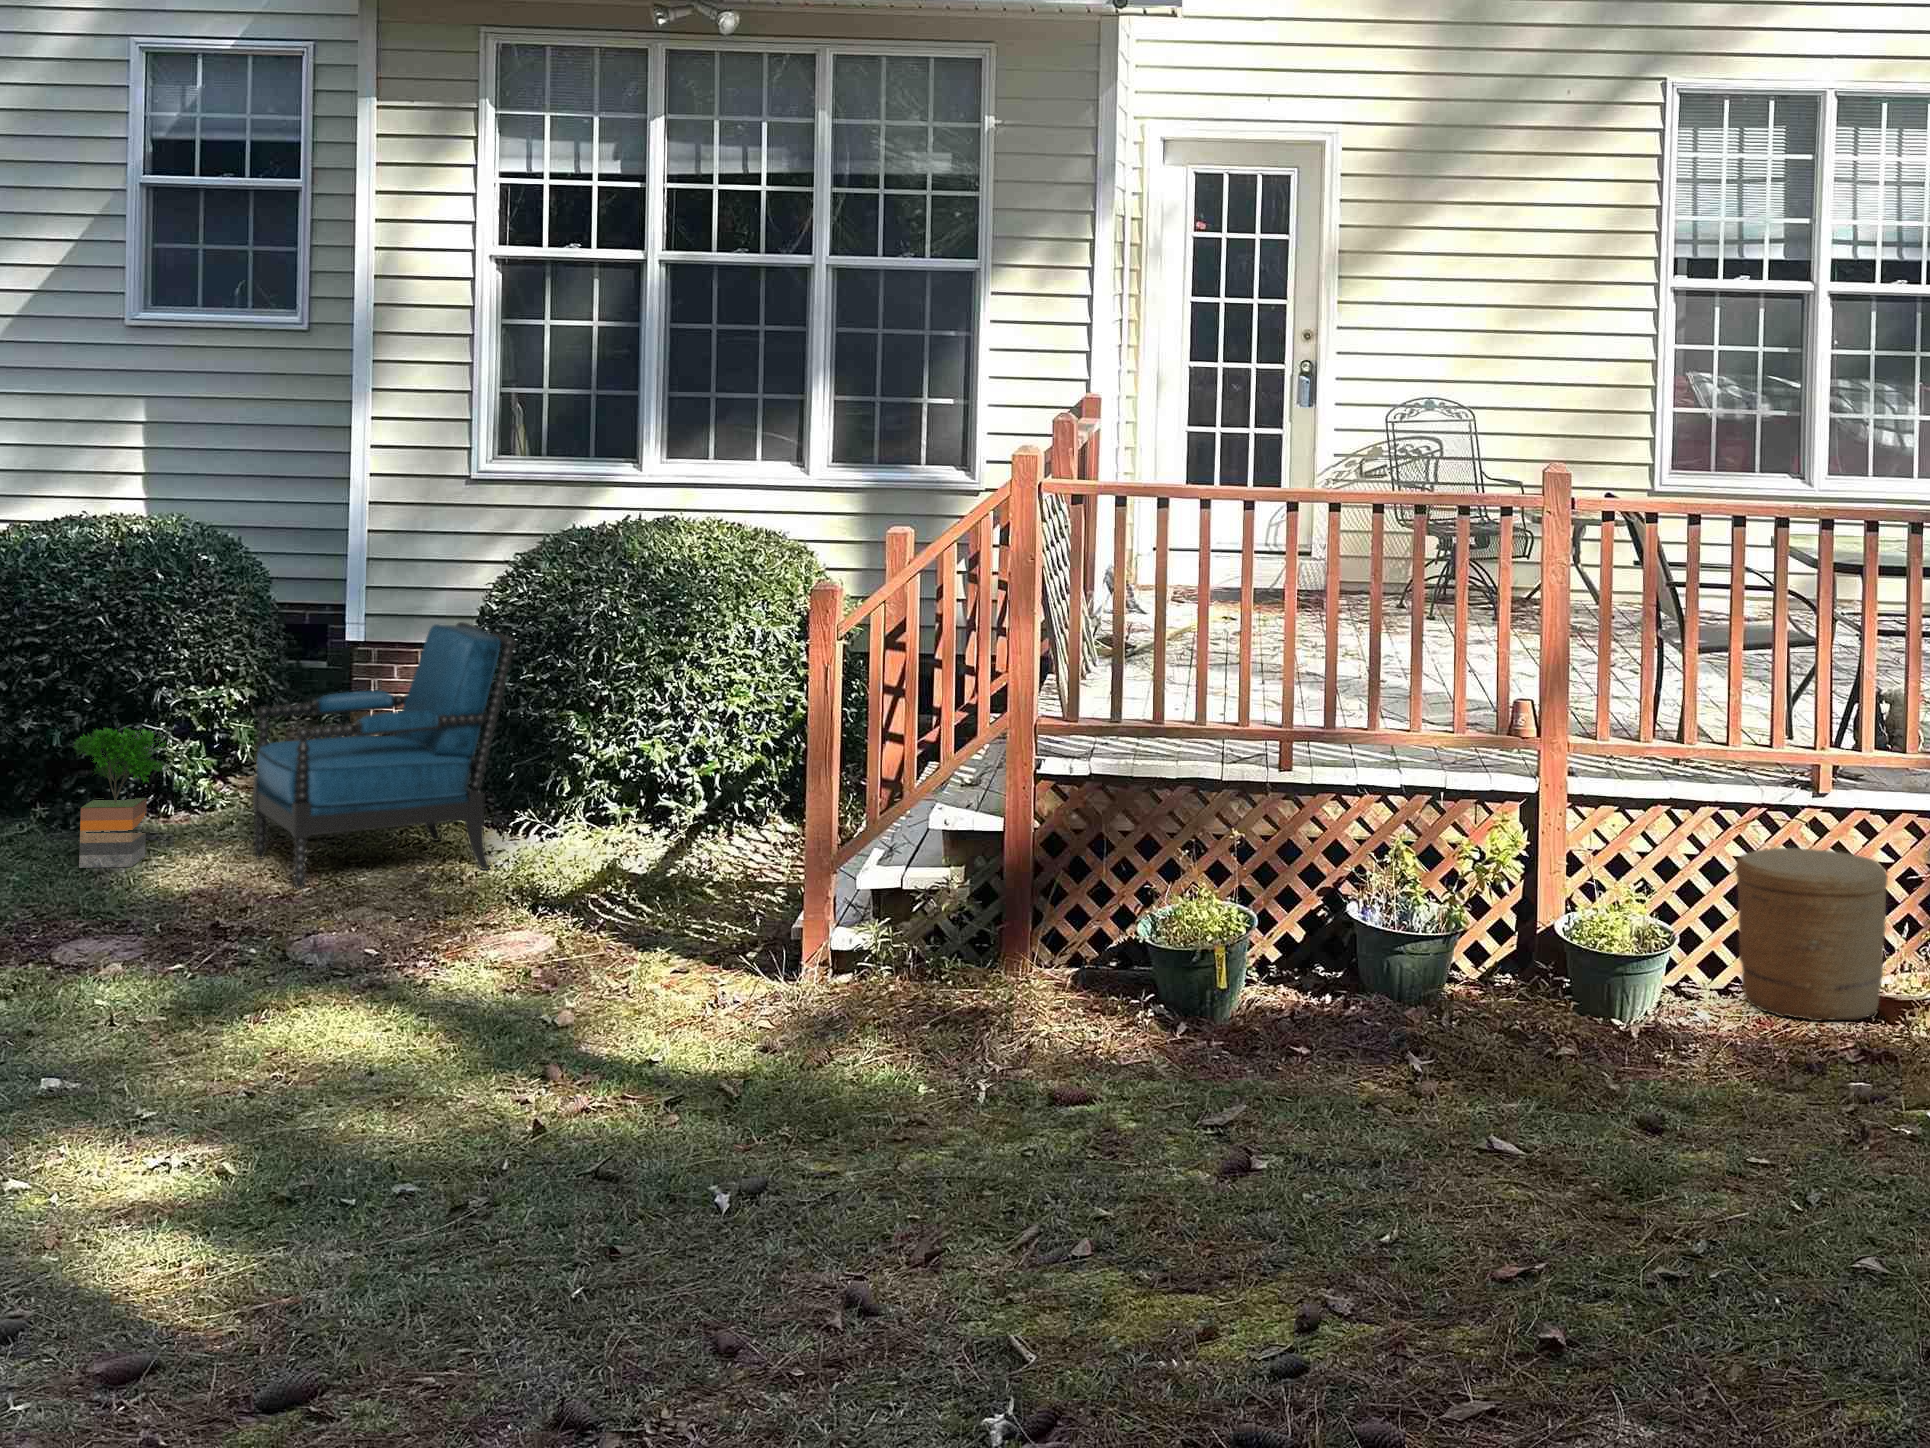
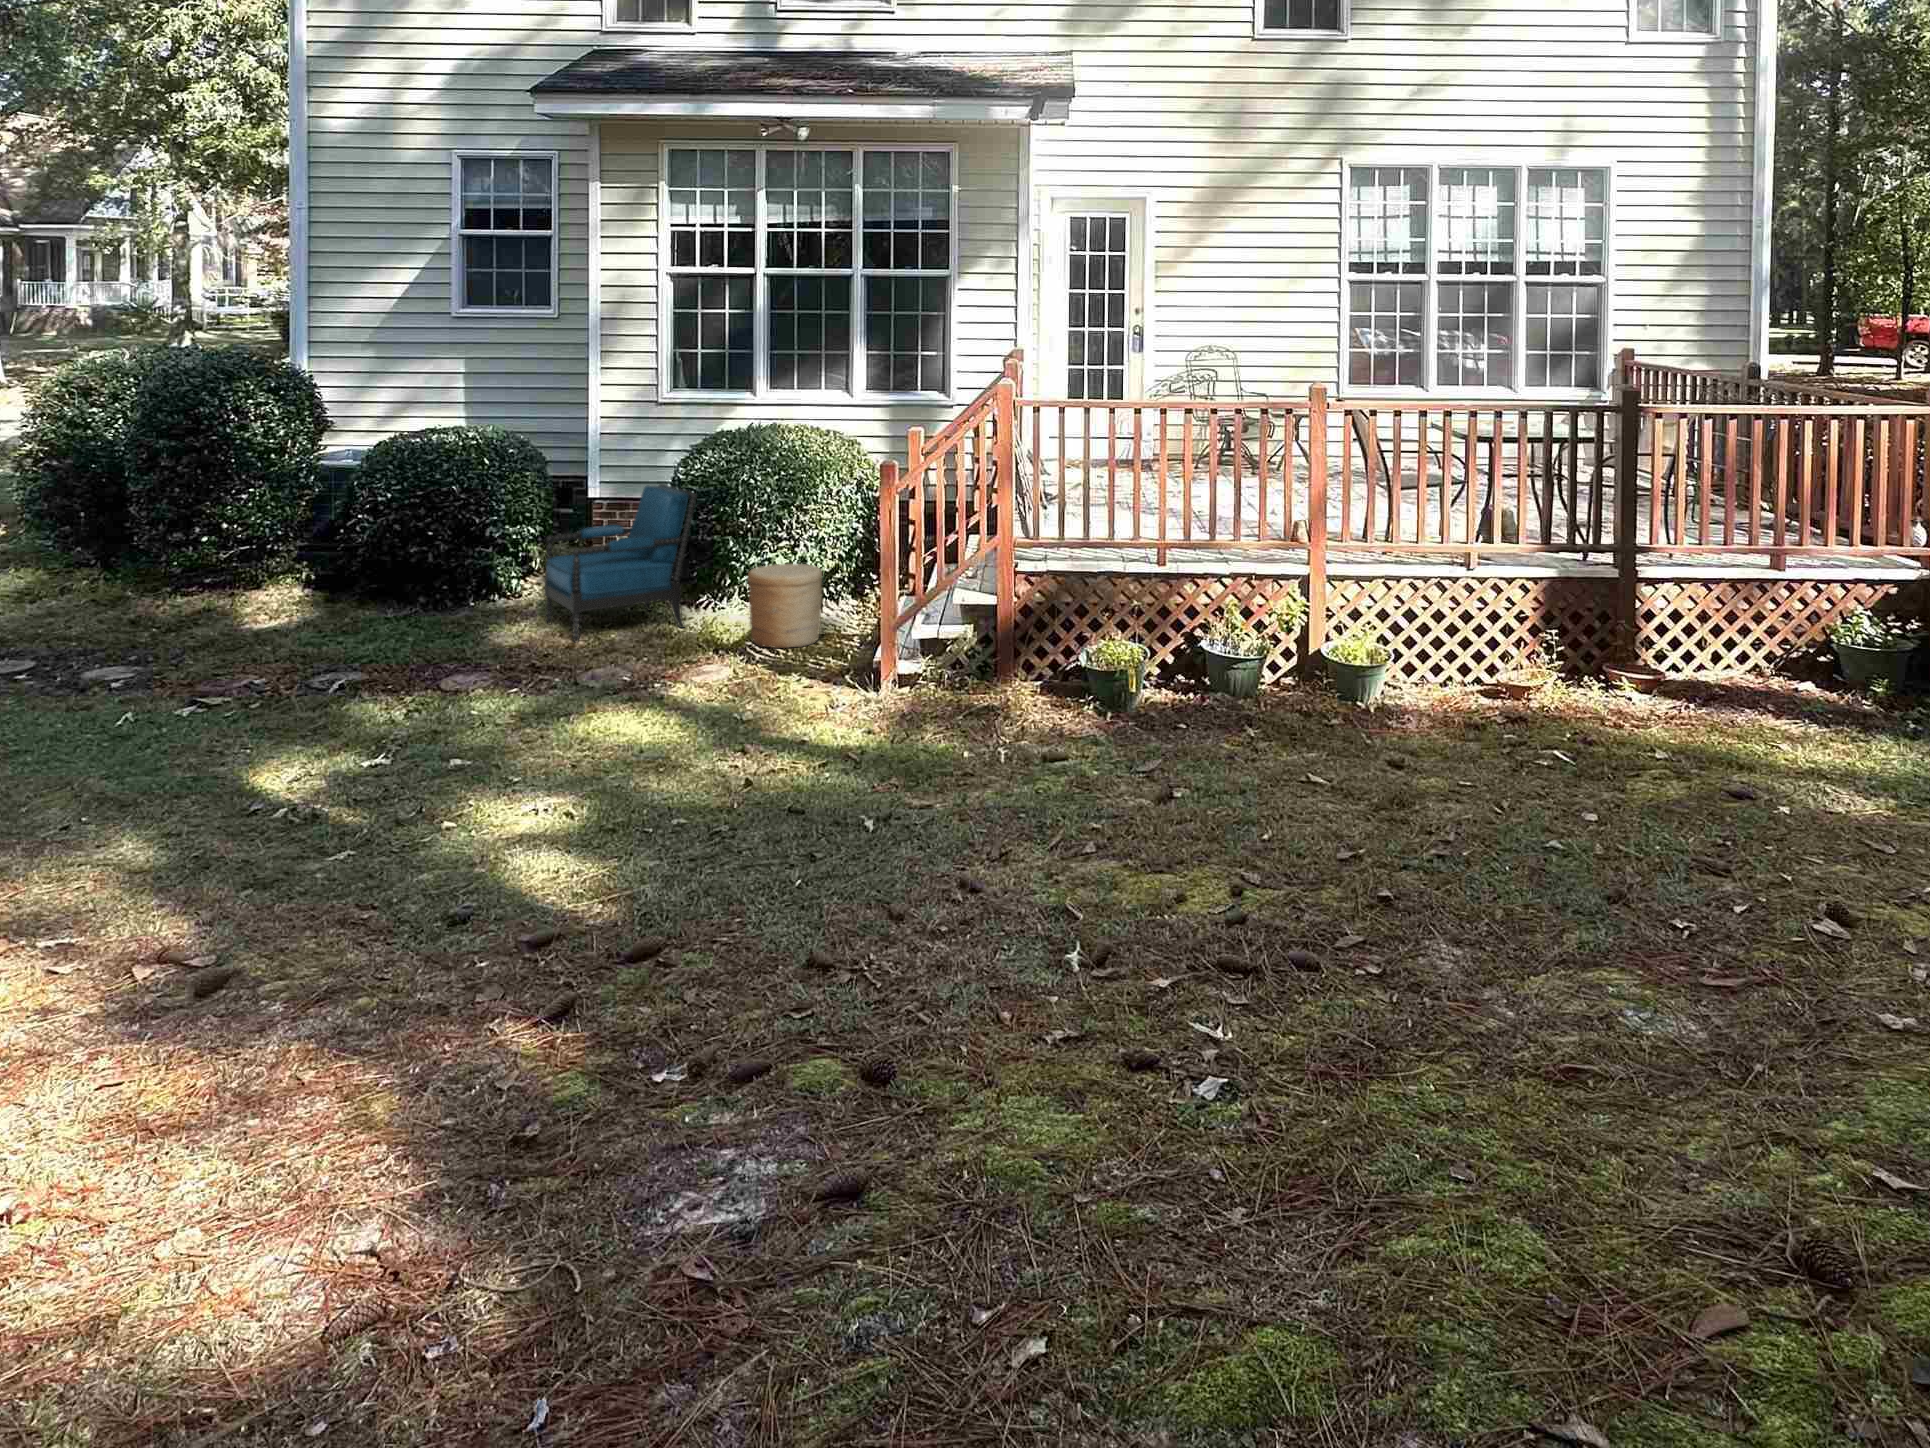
potted tree: present [74,727,166,868] -> none [437,549,494,633]
woven basket: present [1735,848,1888,1021] -> present [747,564,822,648]

